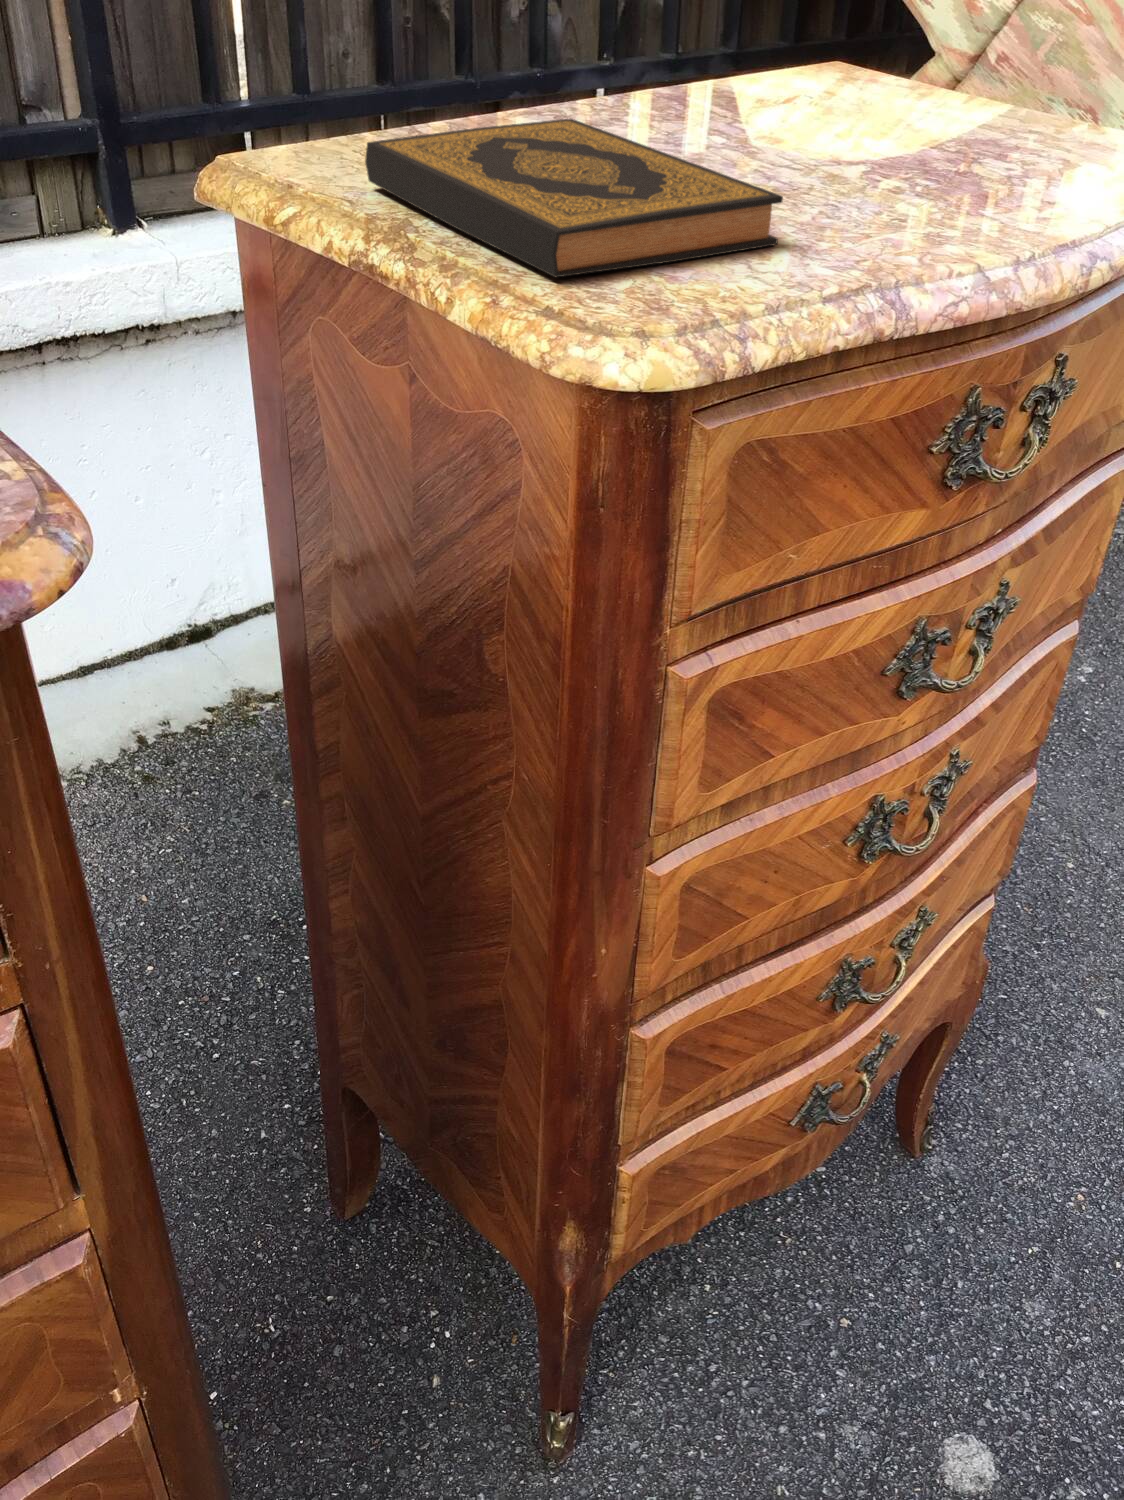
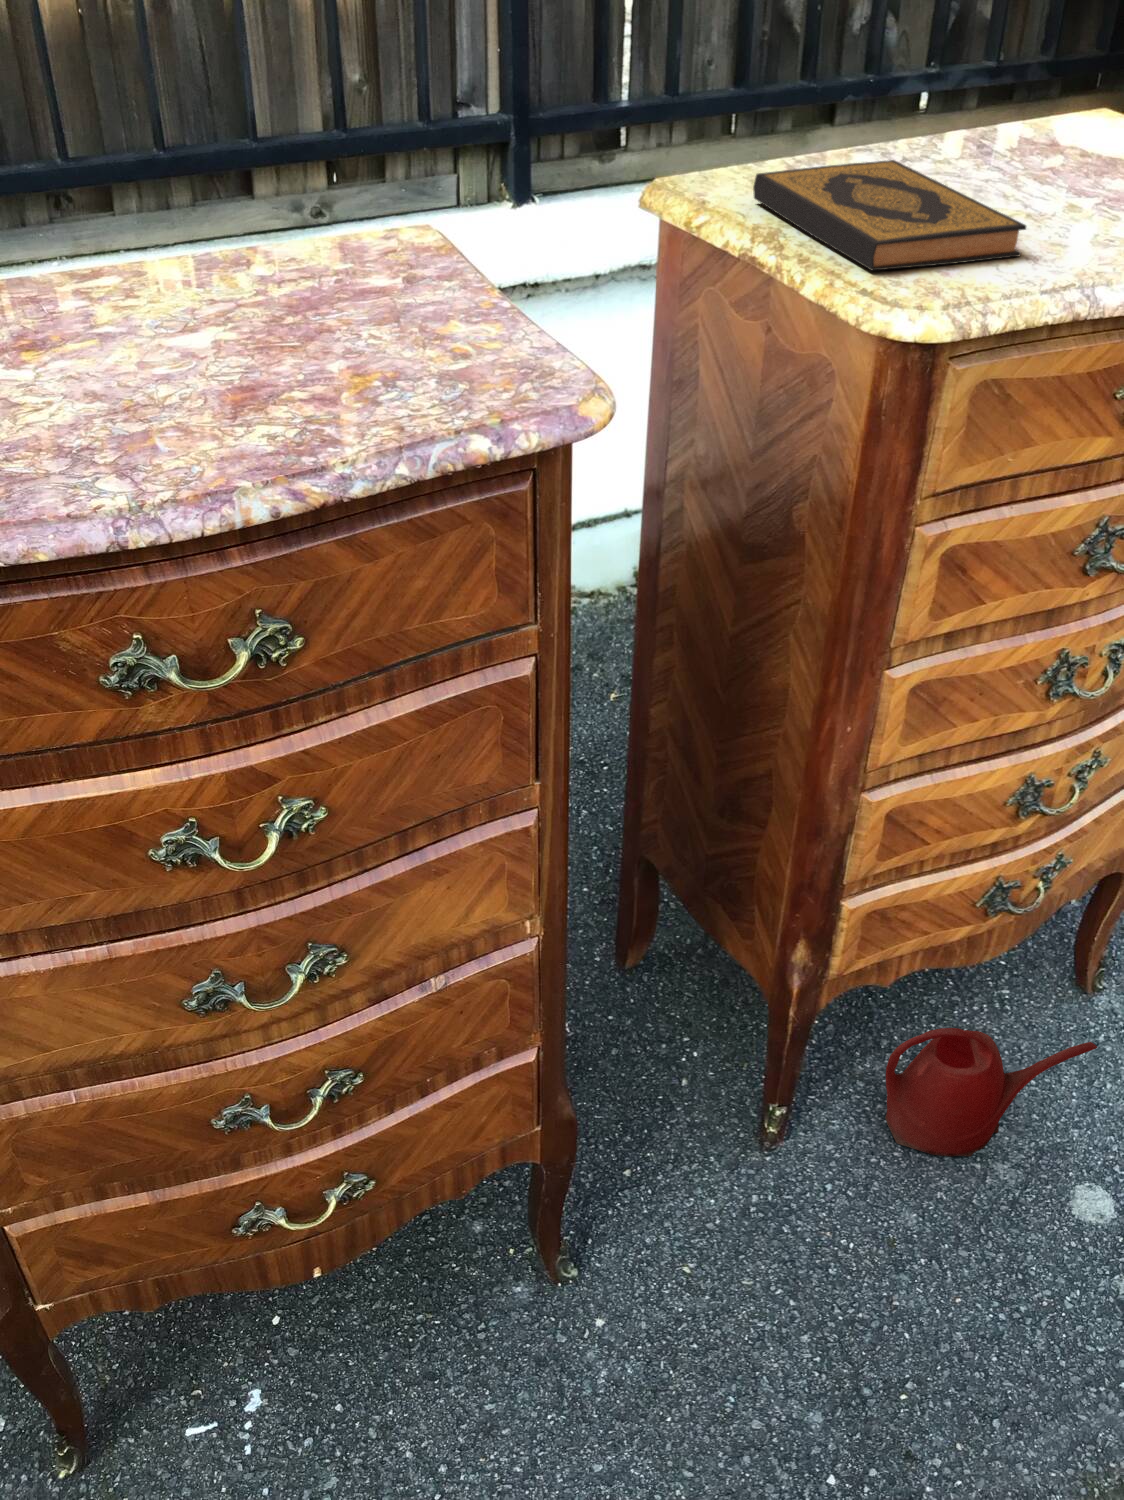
watering can: none [694,1259,954,1434] -> present [885,1028,1097,1157]

